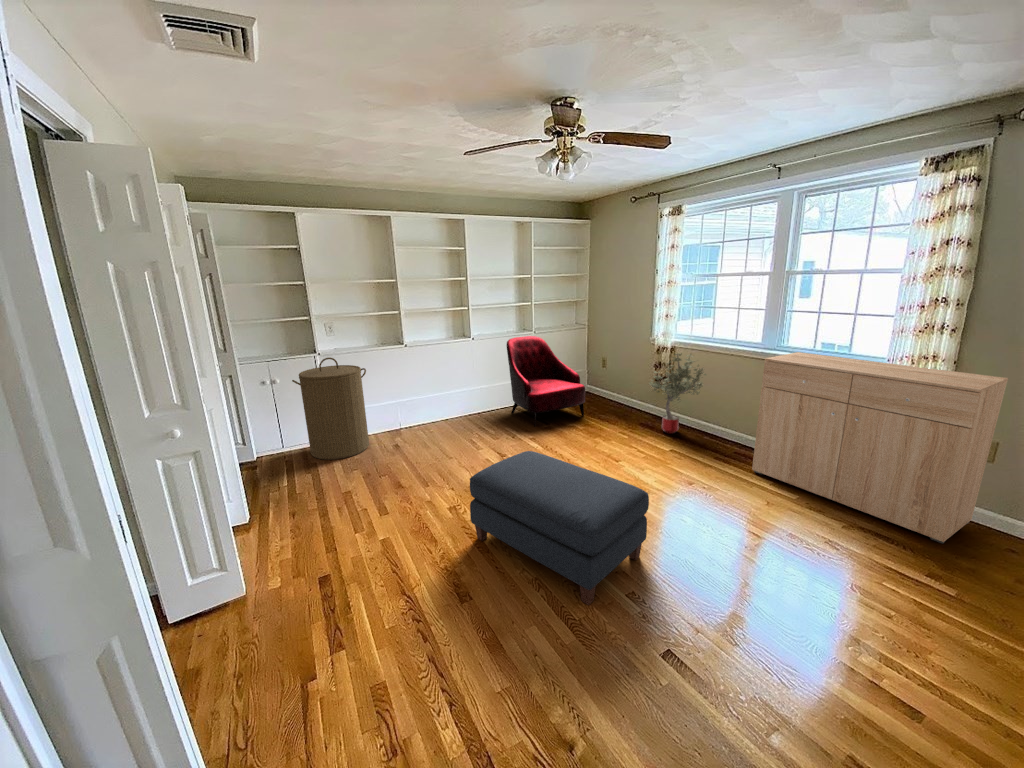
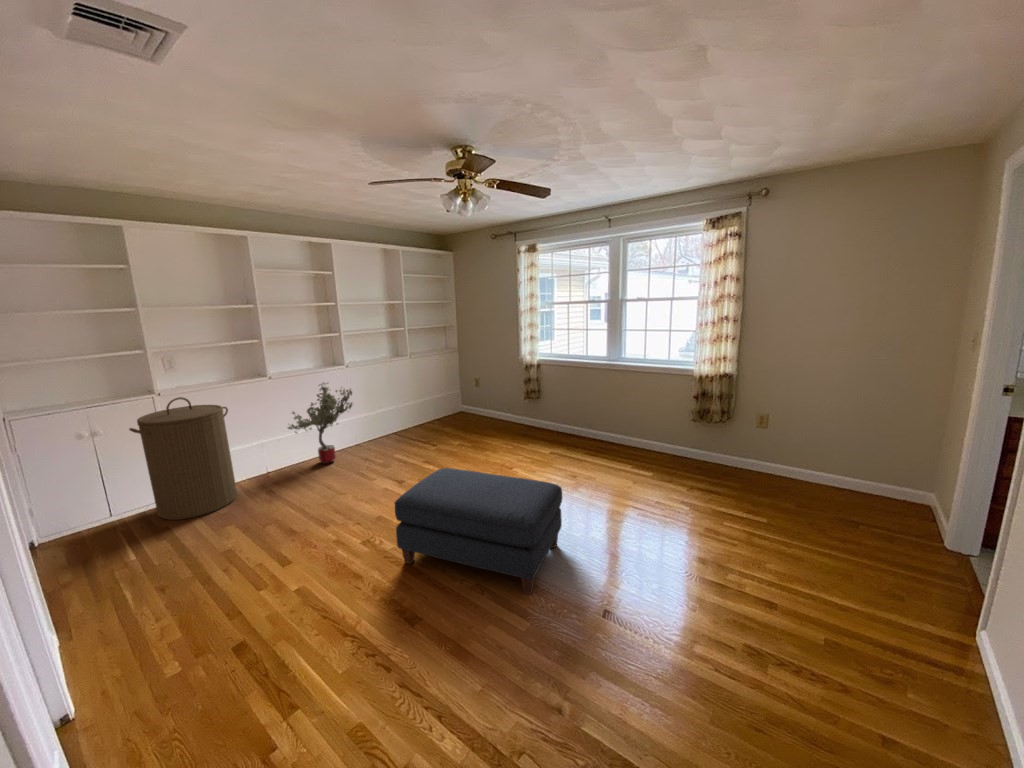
armchair: present [507,336,585,427] -> none [382,361,466,449]
dresser: present [752,352,1008,544] -> none [617,361,766,489]
potted tree: present [650,354,706,434] -> present [288,382,353,464]

